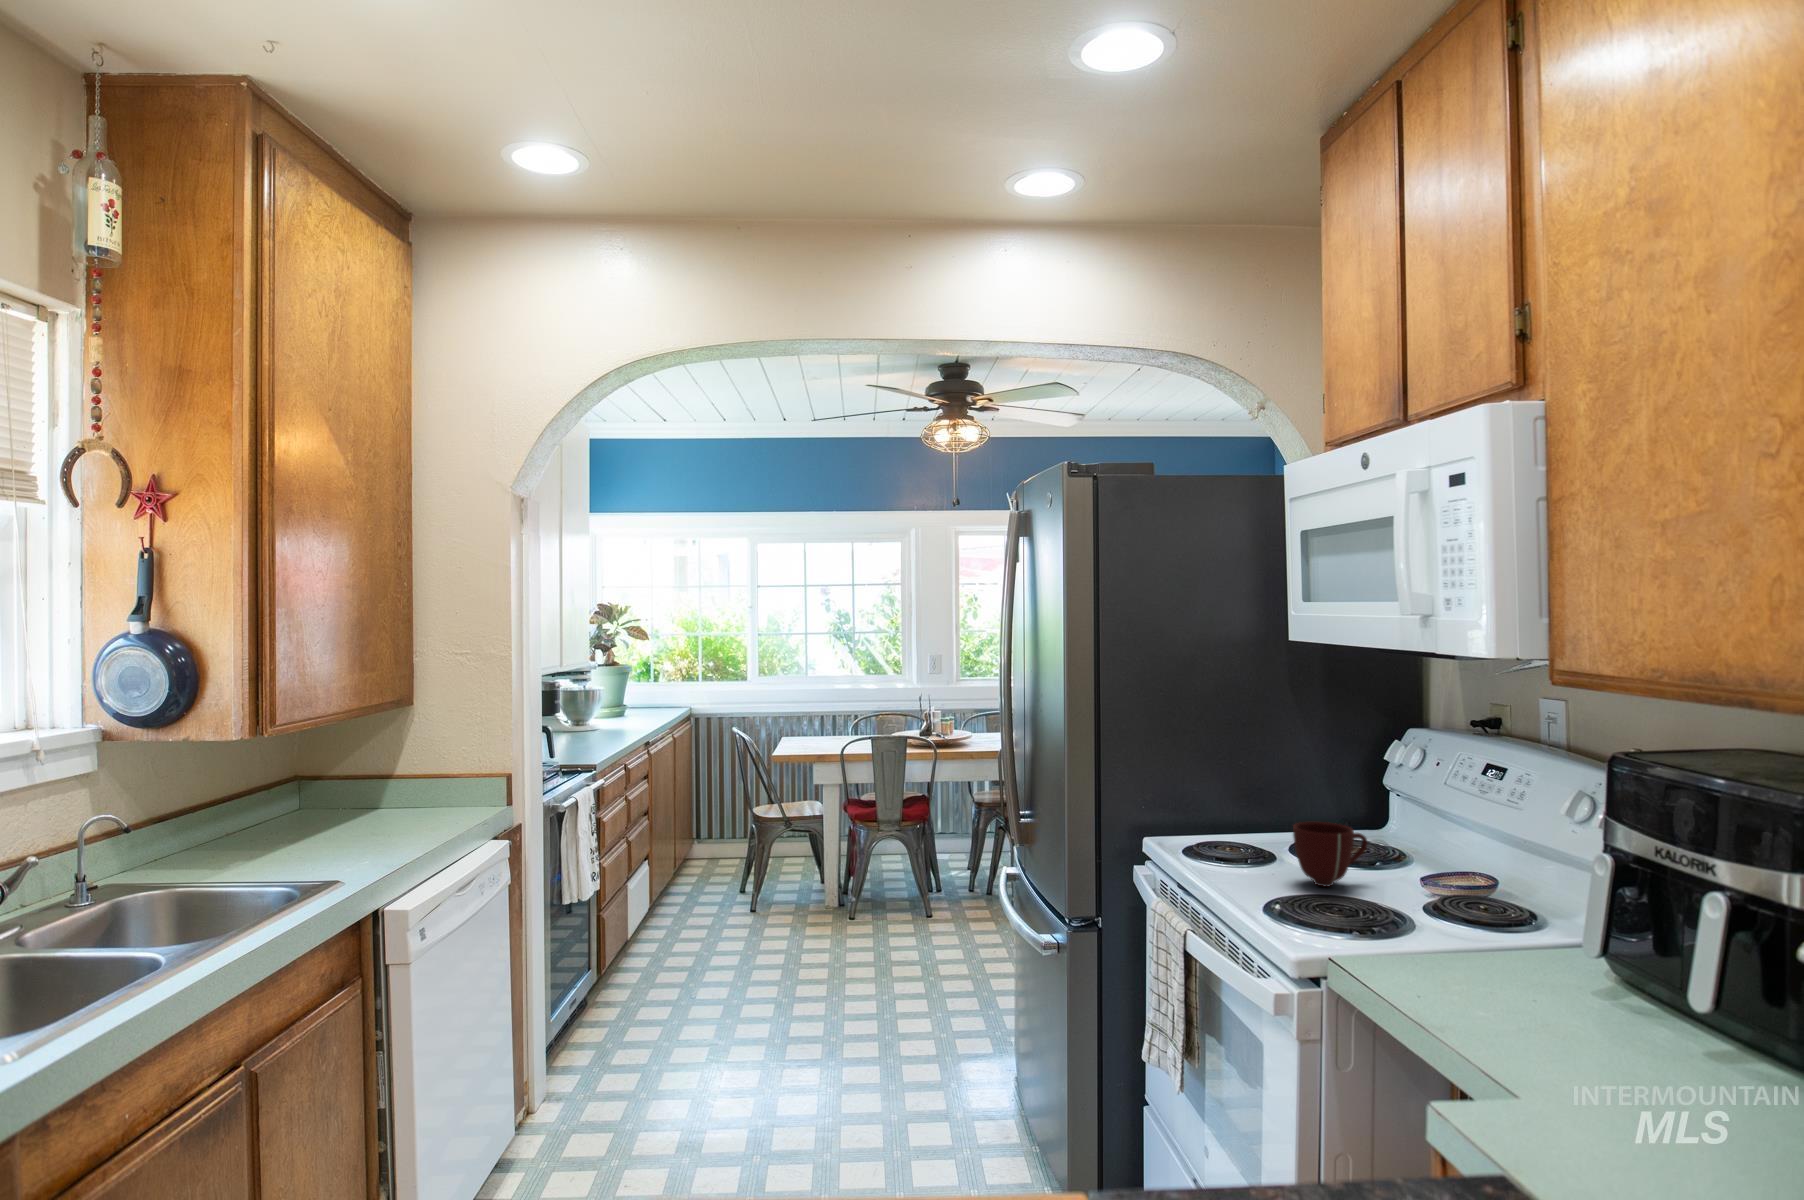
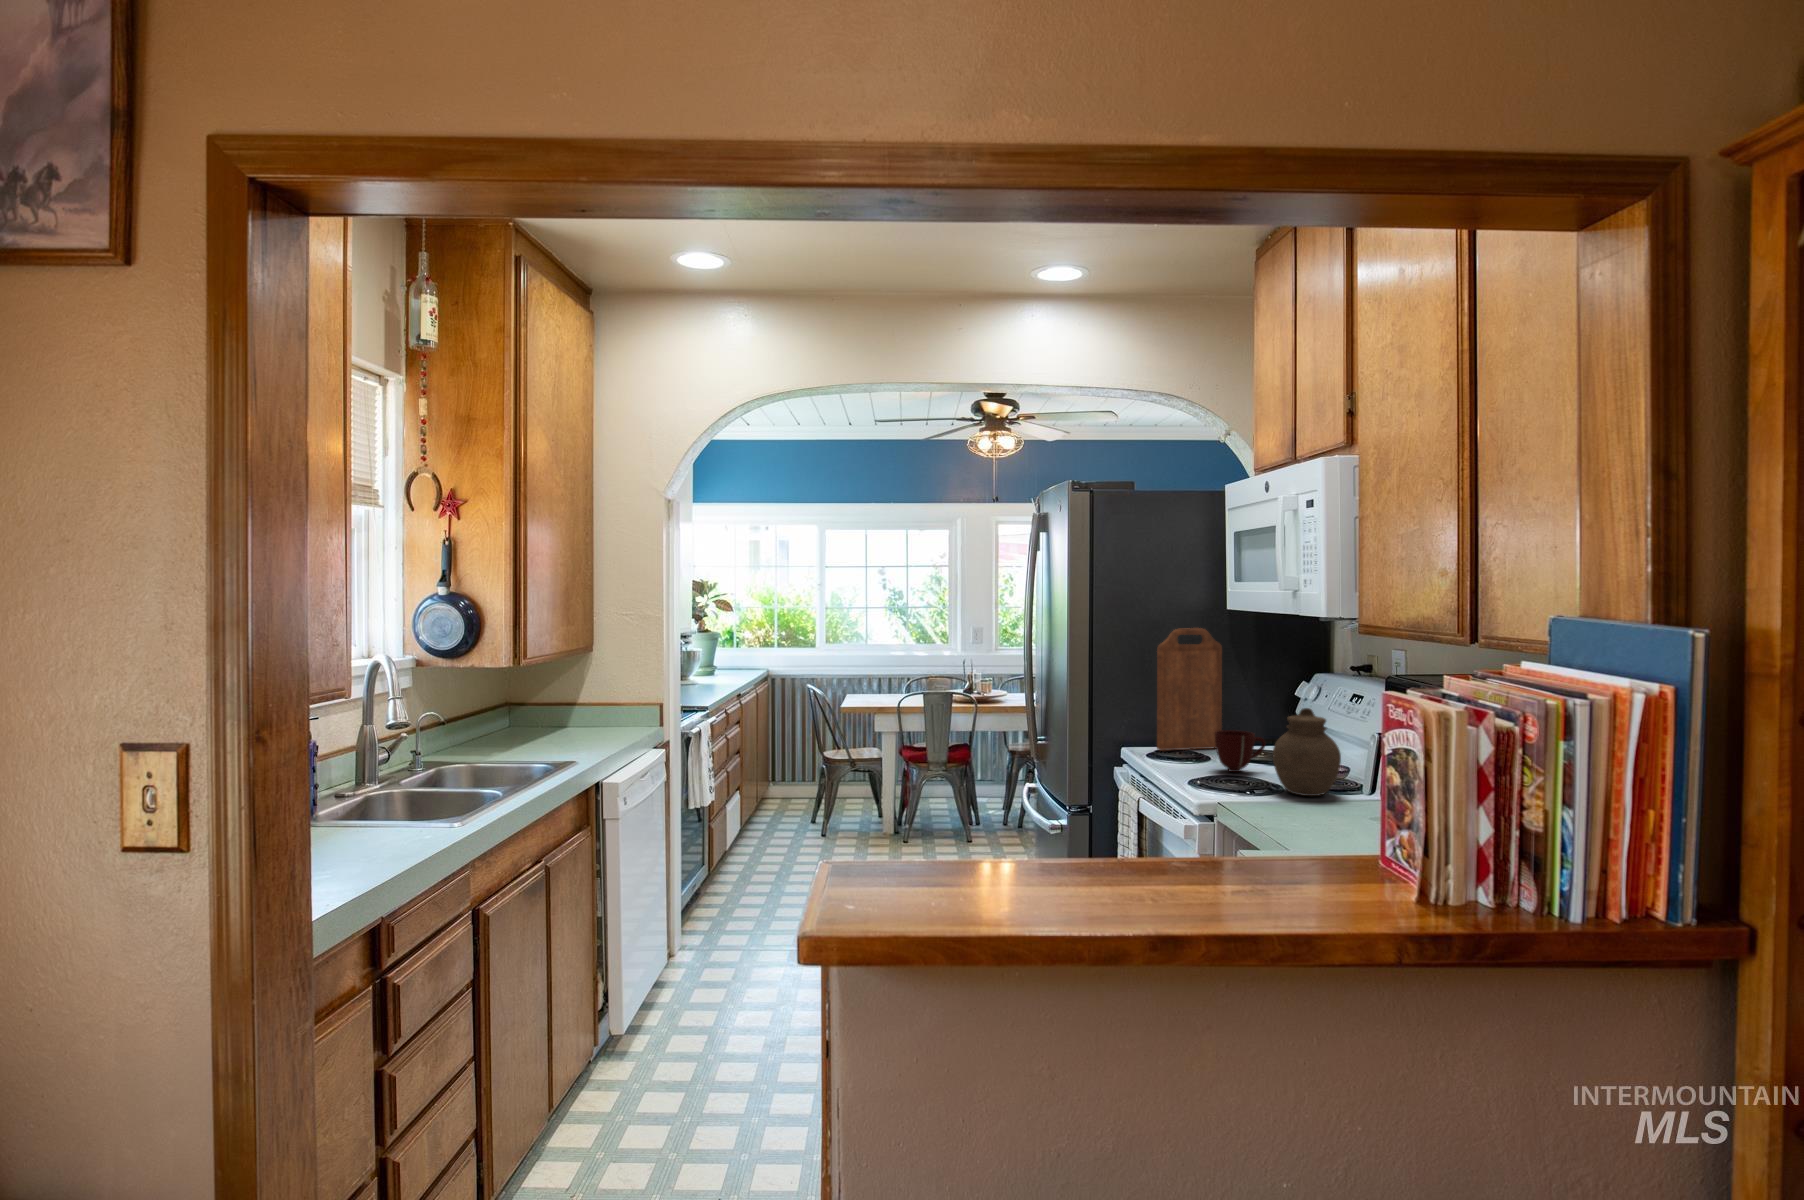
cutting board: none [1195,669,1285,844] -> present [1157,628,1222,751]
jar: none [1399,800,1511,939] -> present [1273,708,1341,796]

